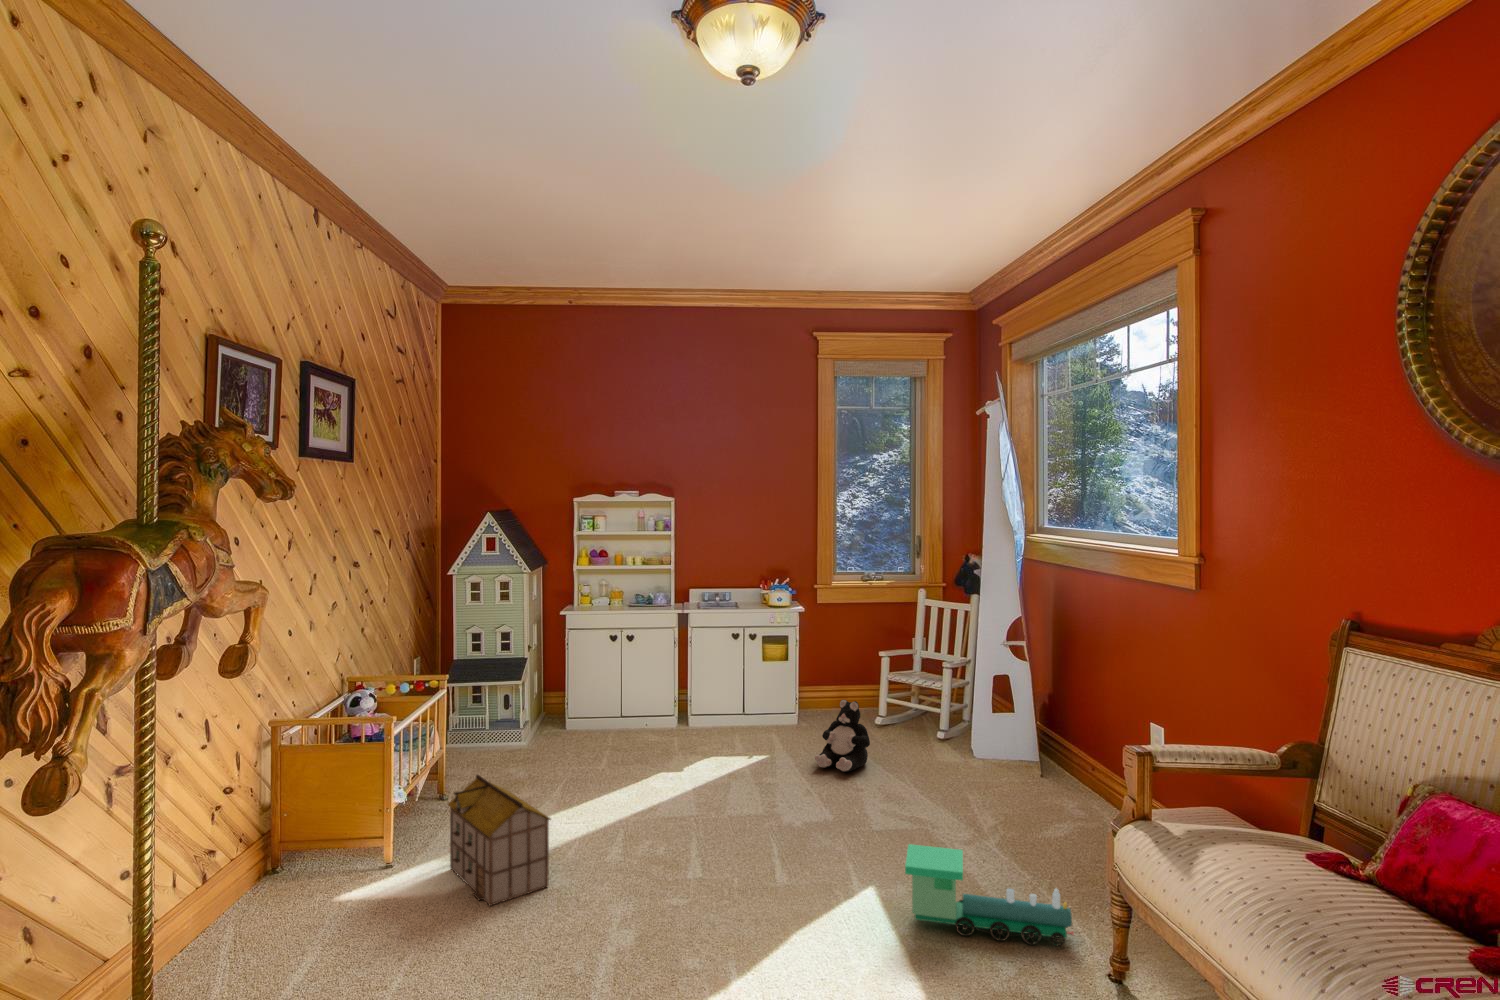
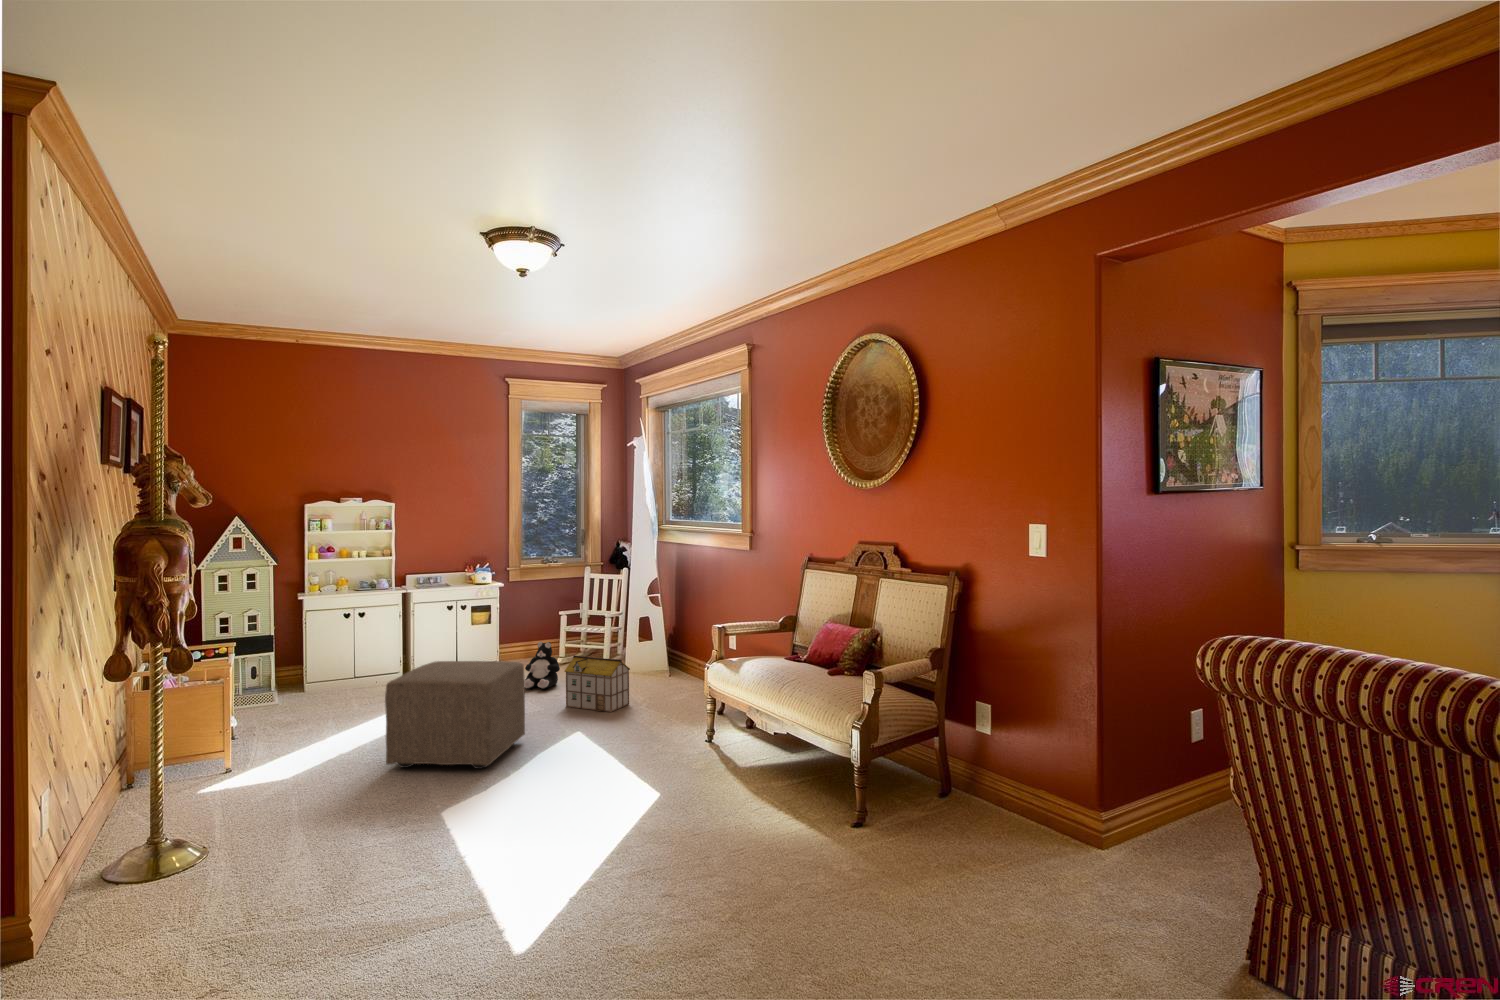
ottoman: none [563,737,786,951] -> present [385,661,525,769]
toy house: present [448,775,551,906] -> present [565,655,630,712]
toy train: present [905,844,1074,946] -> none [599,700,688,743]

